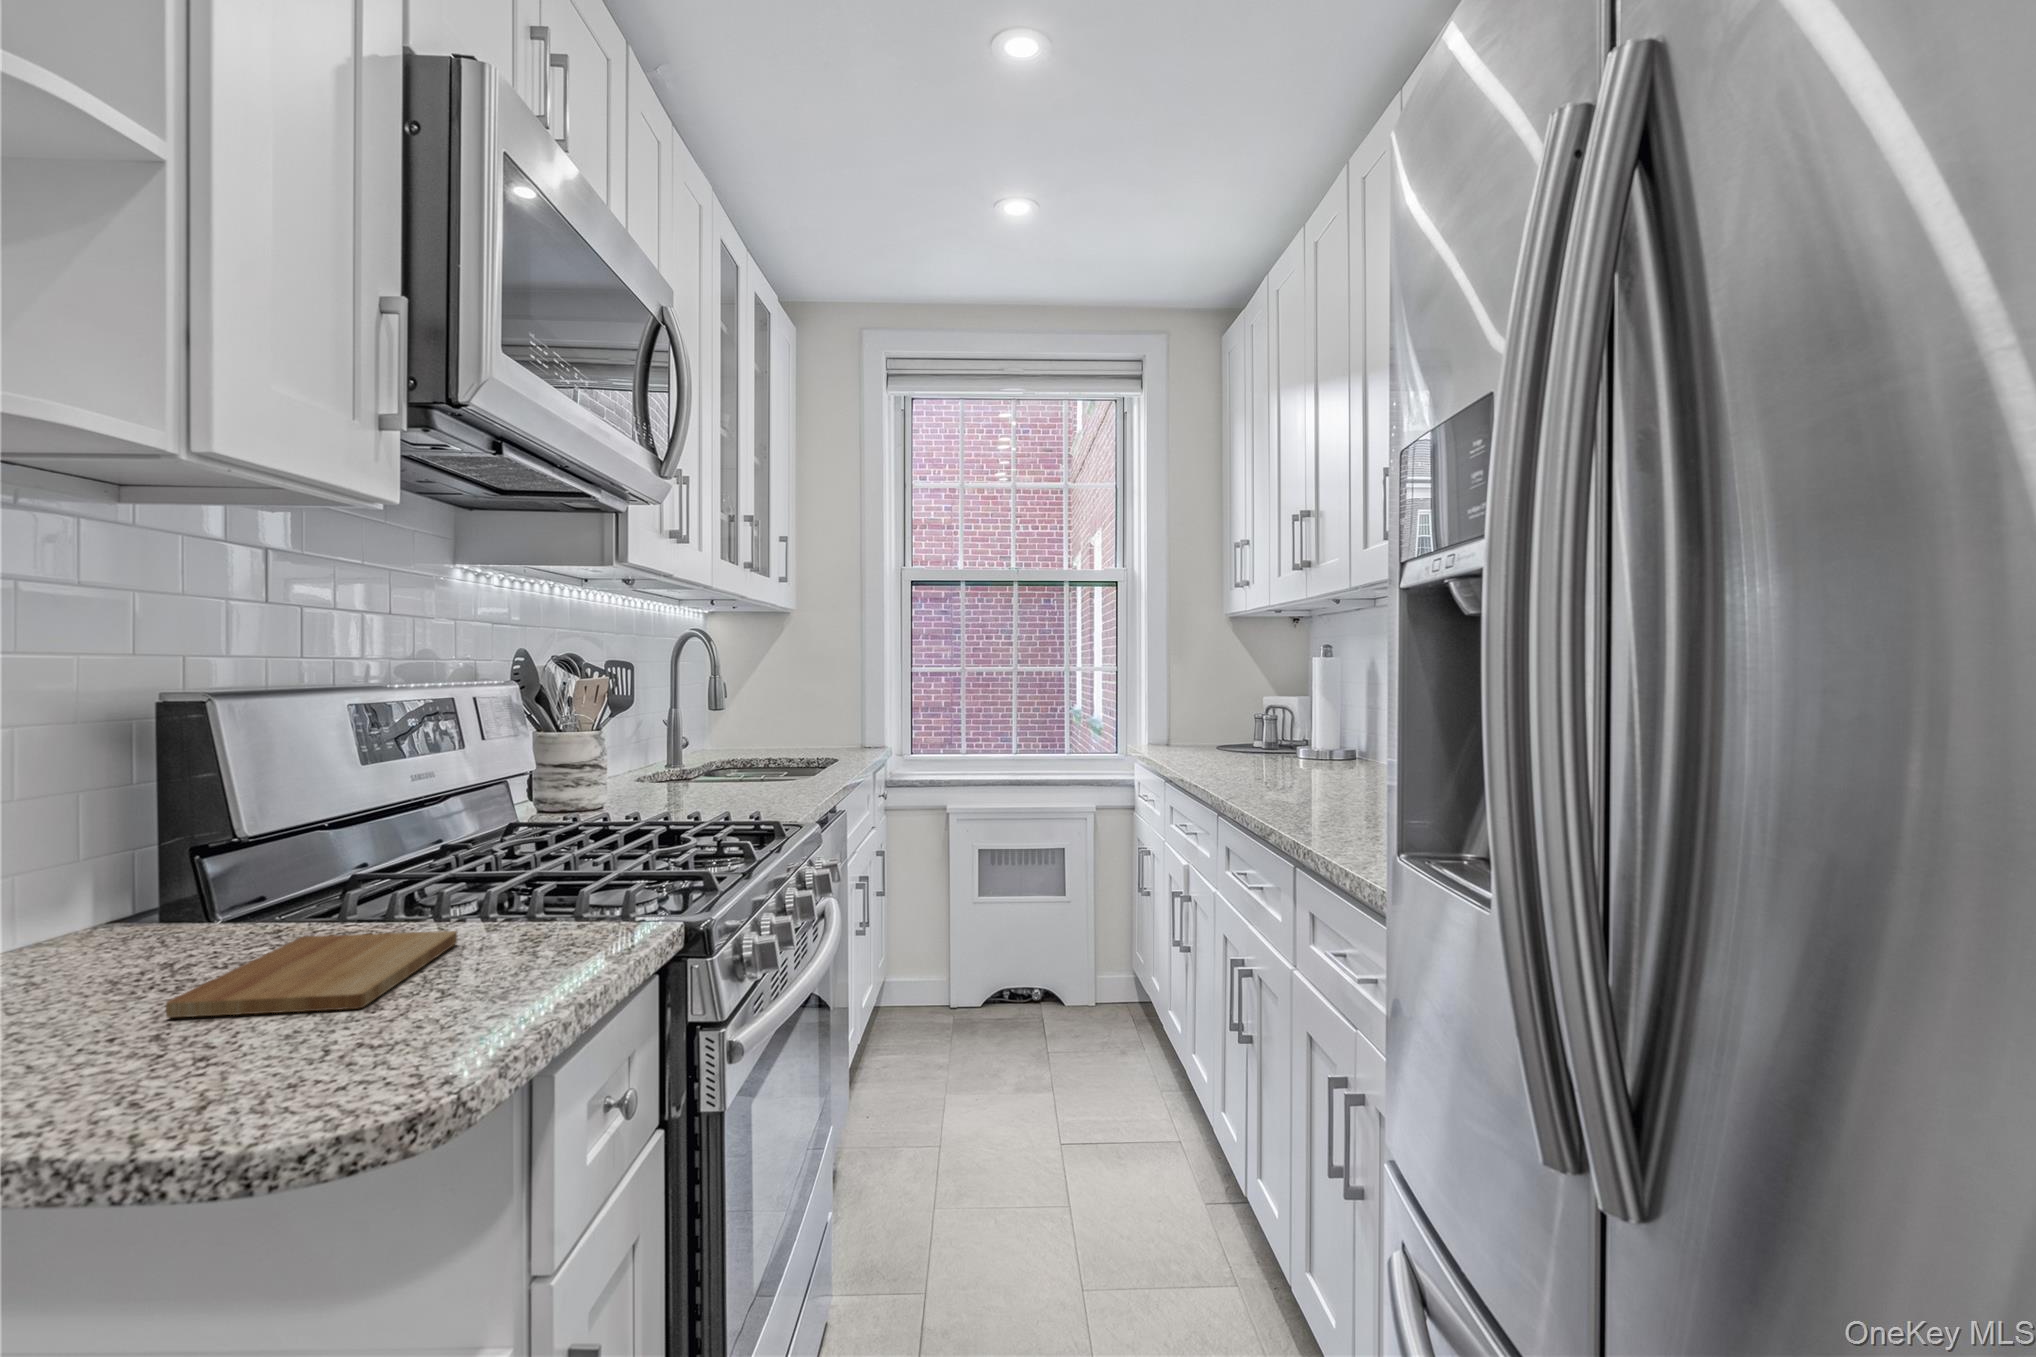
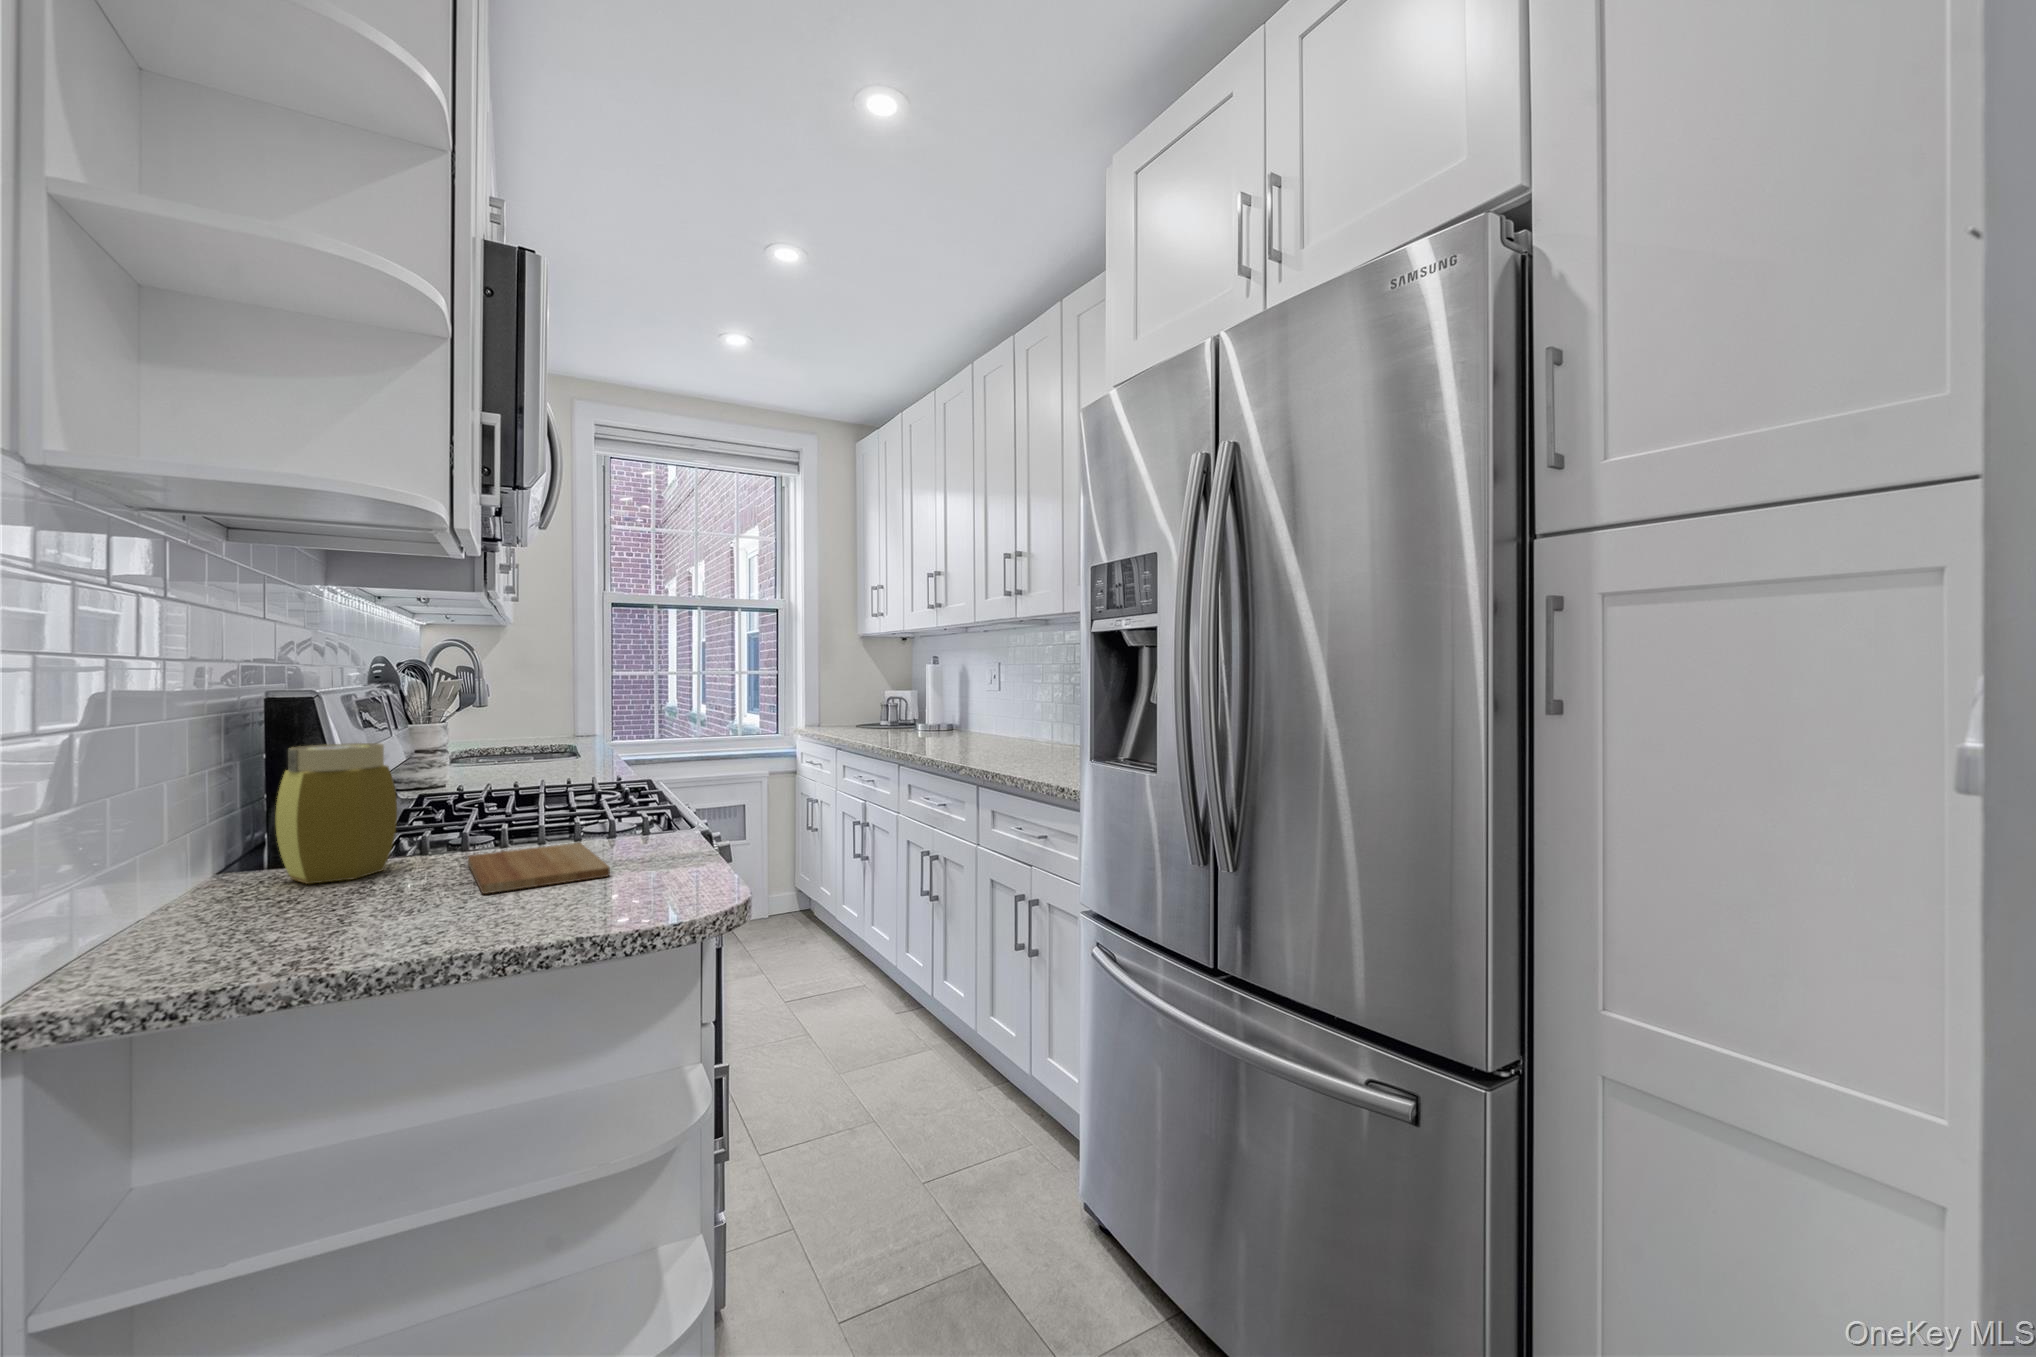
jar: none [88,767,242,957] -> present [276,743,397,884]

